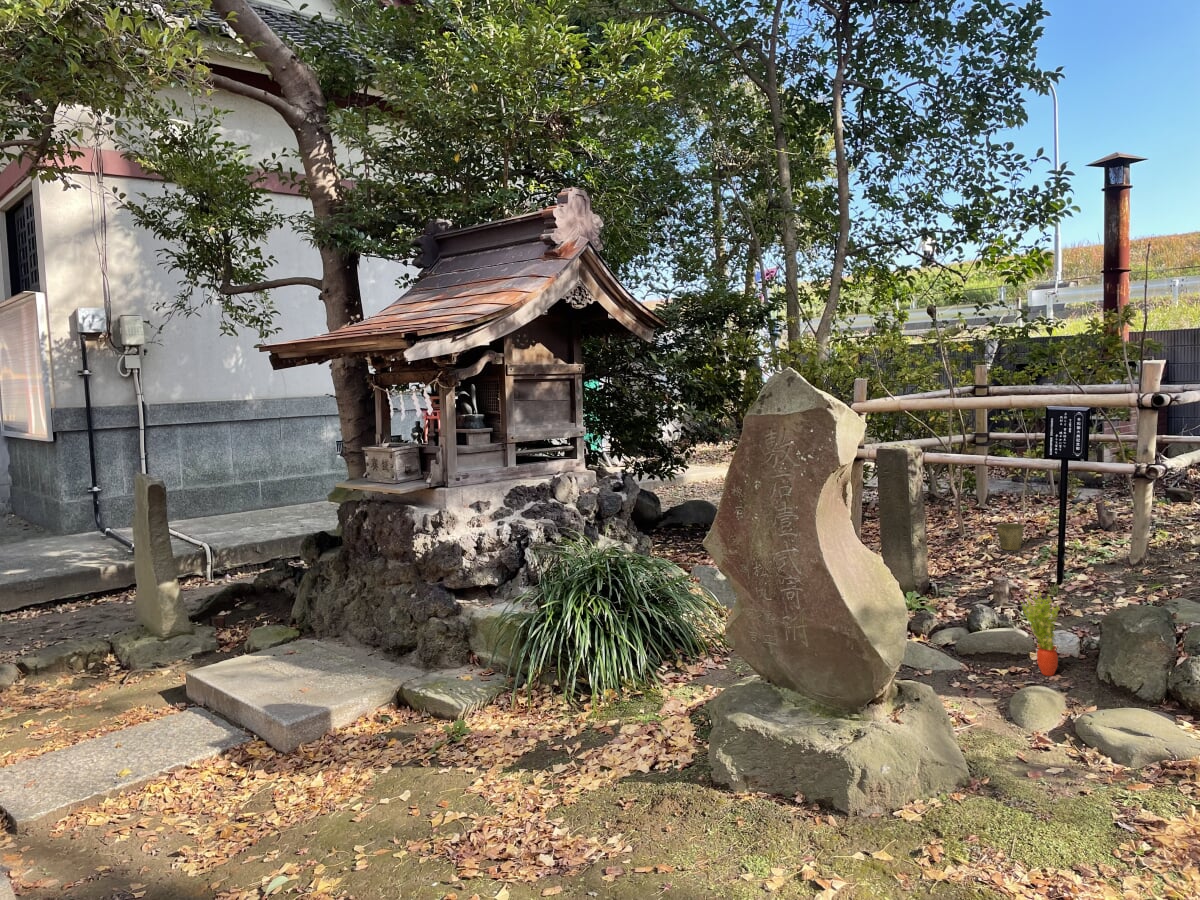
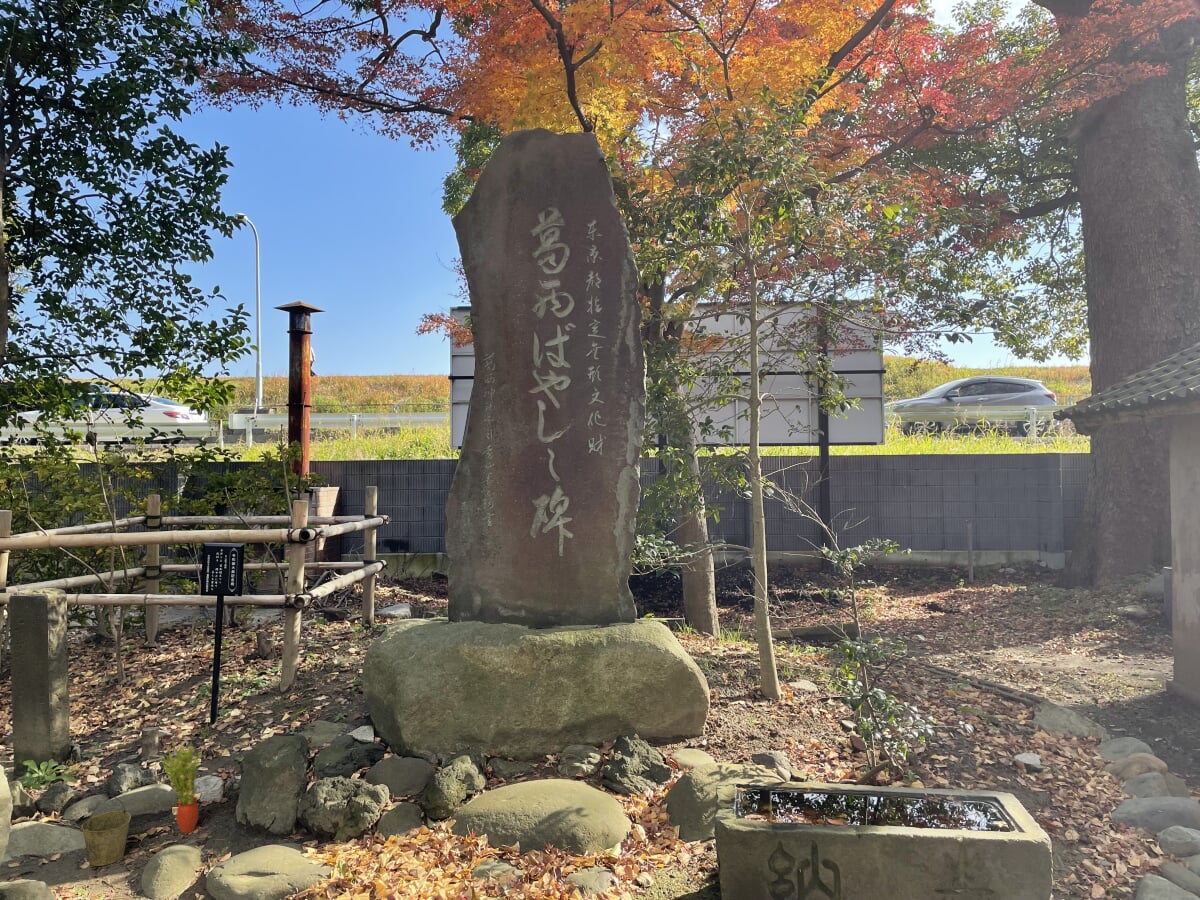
bucket: present [996,523,1024,550] -> present [81,795,131,866]

